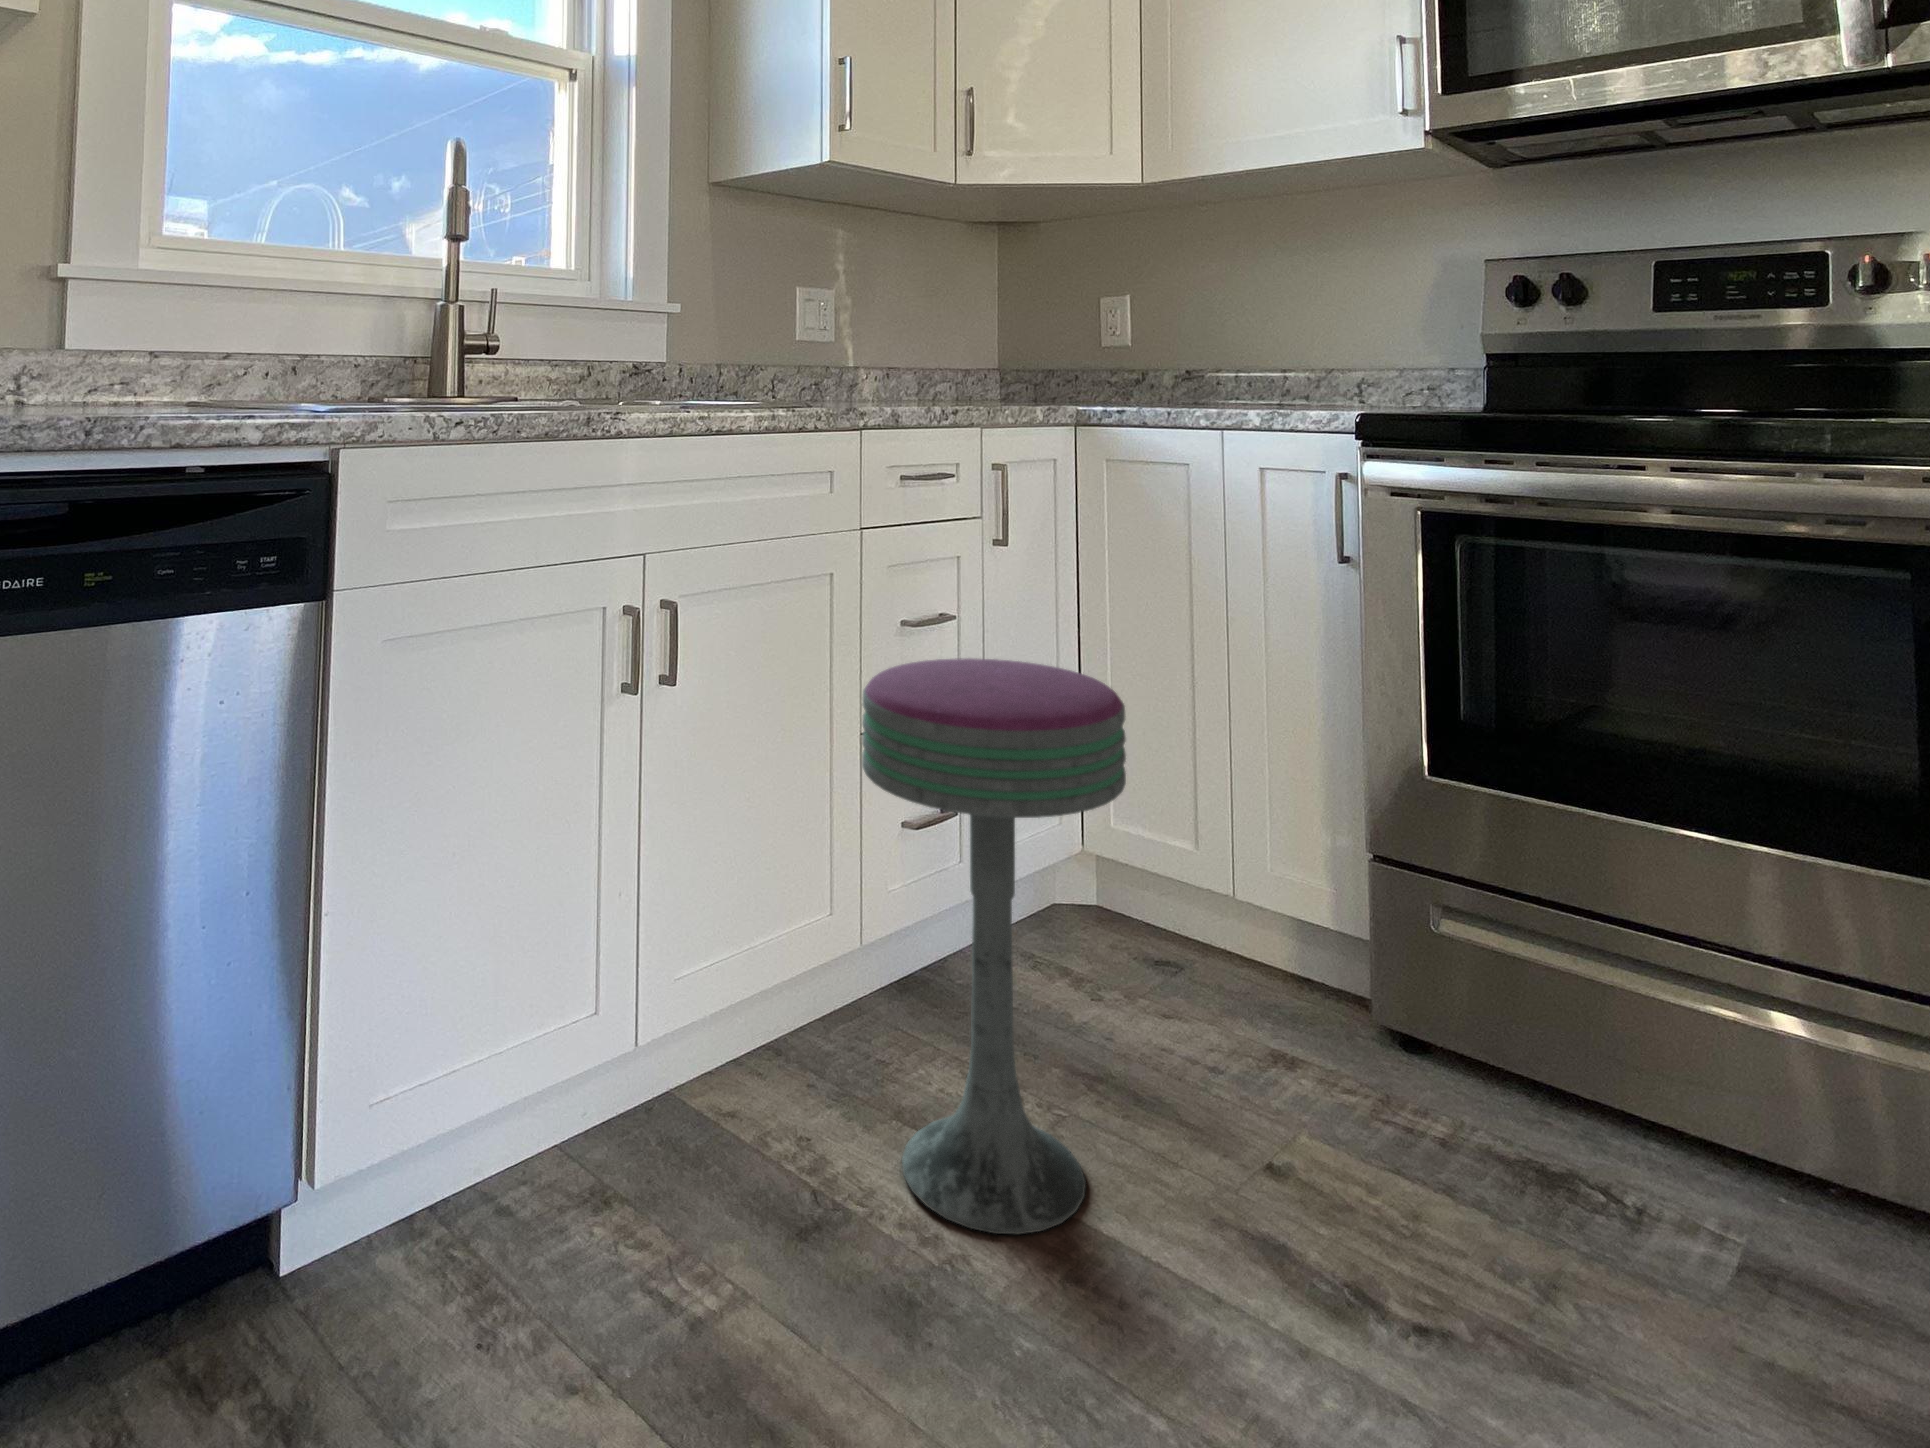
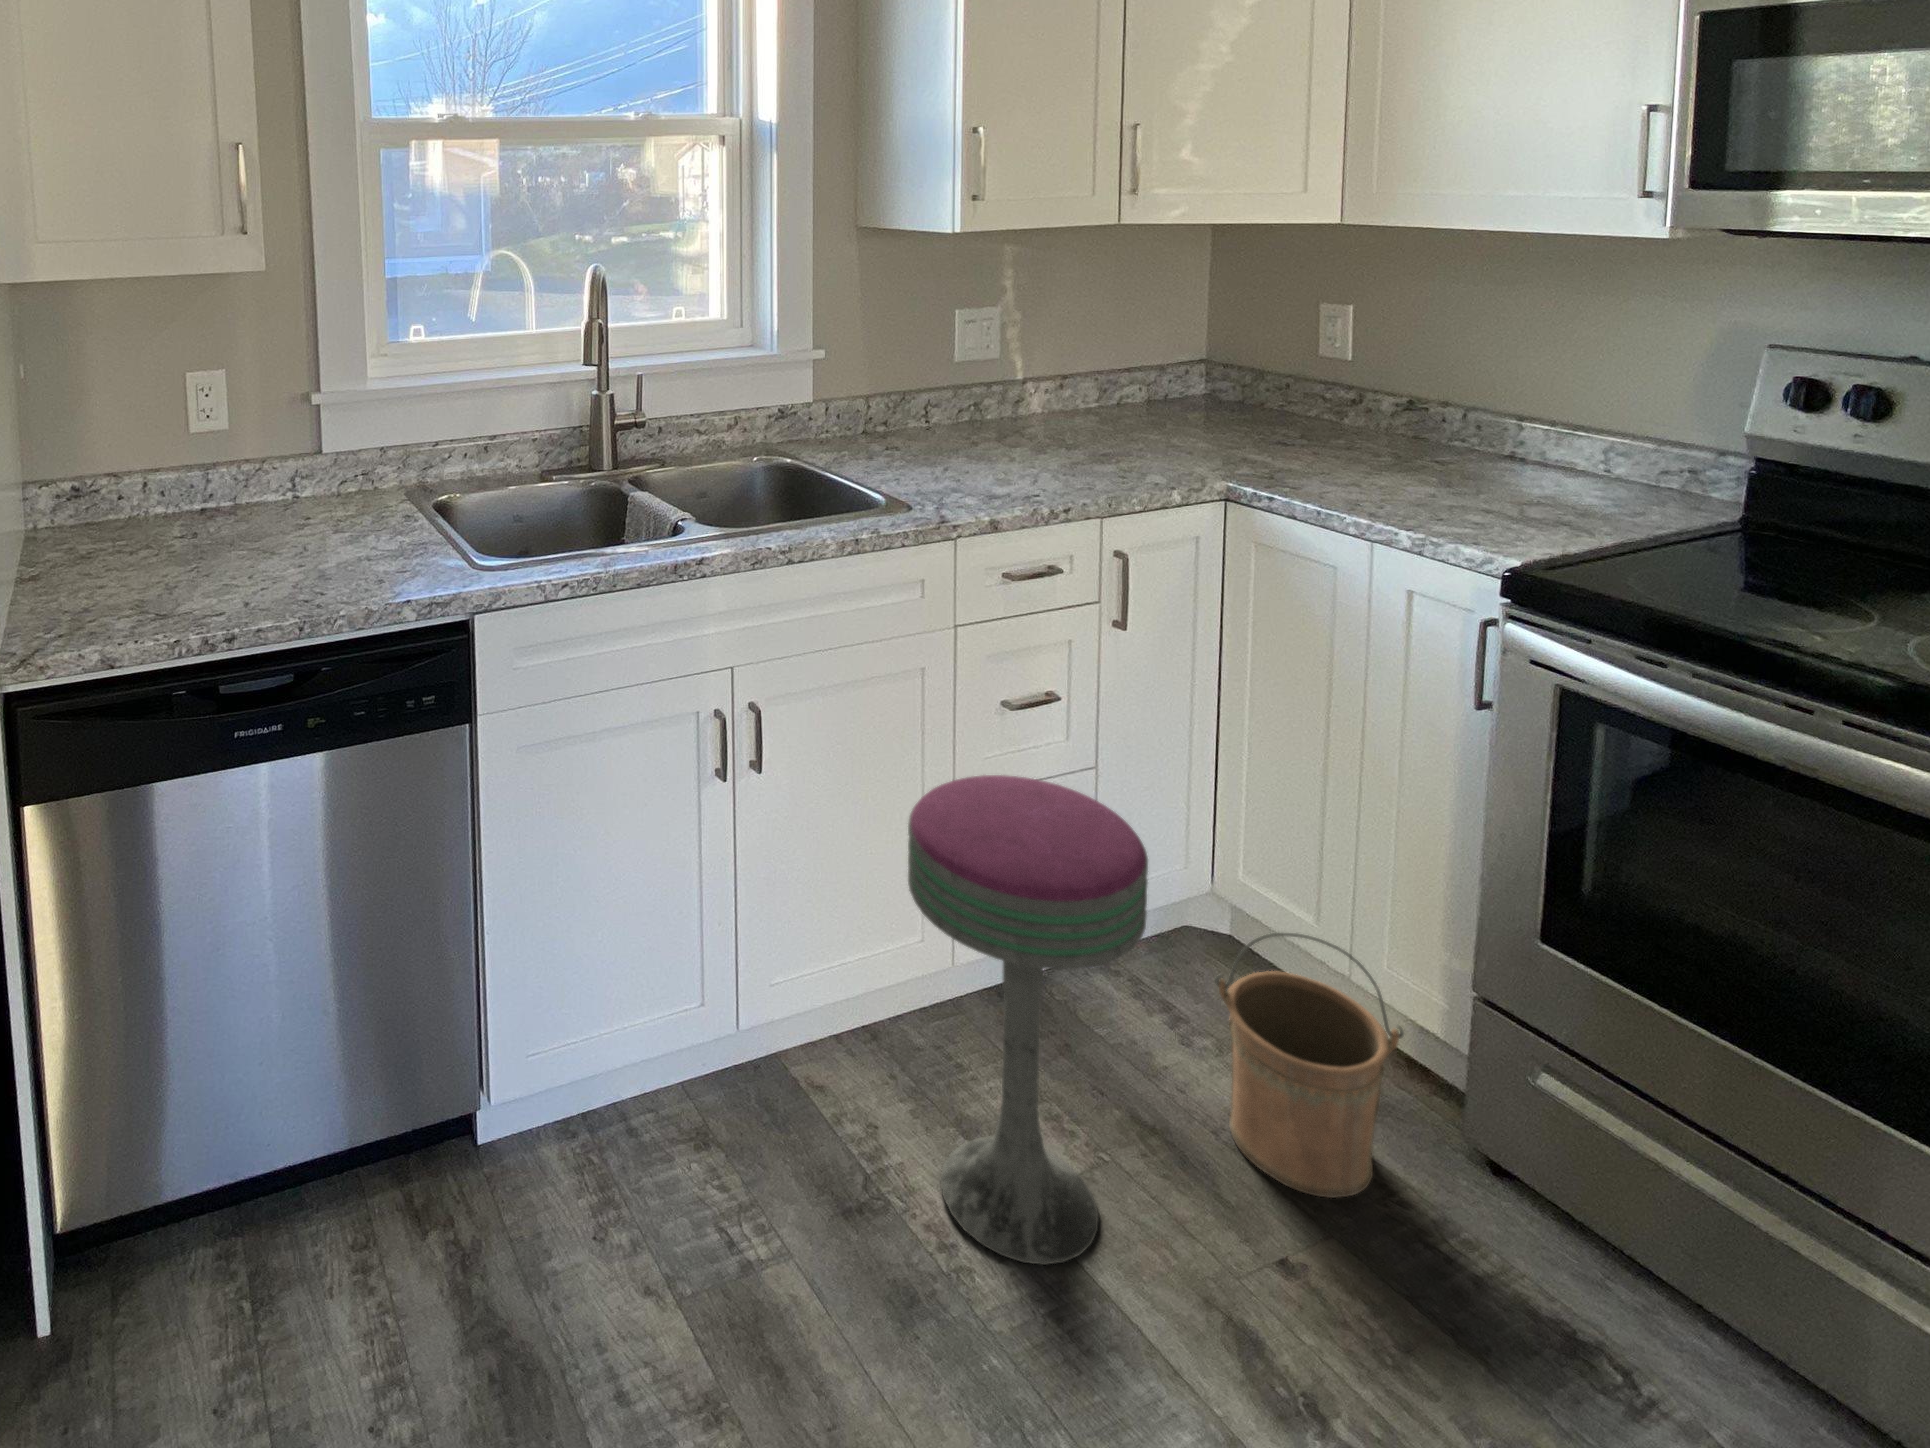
bucket: none [1150,810,1332,1101] -> present [1215,932,1404,1198]

